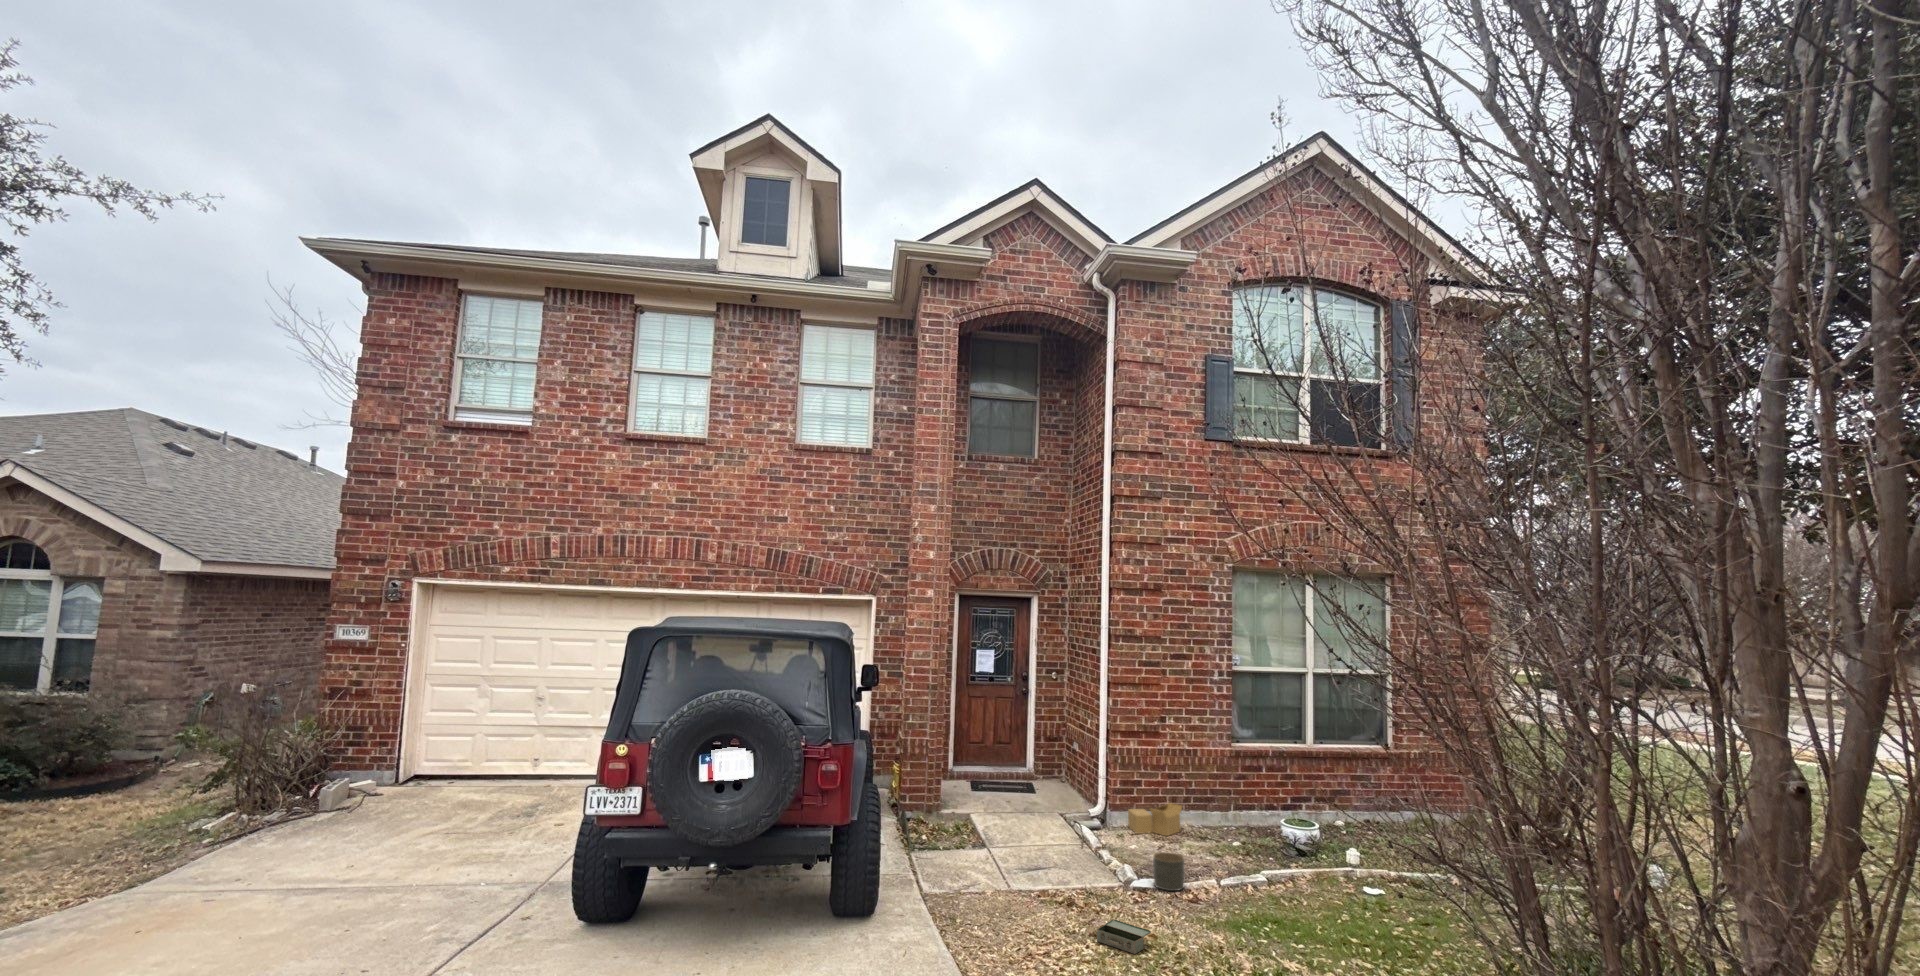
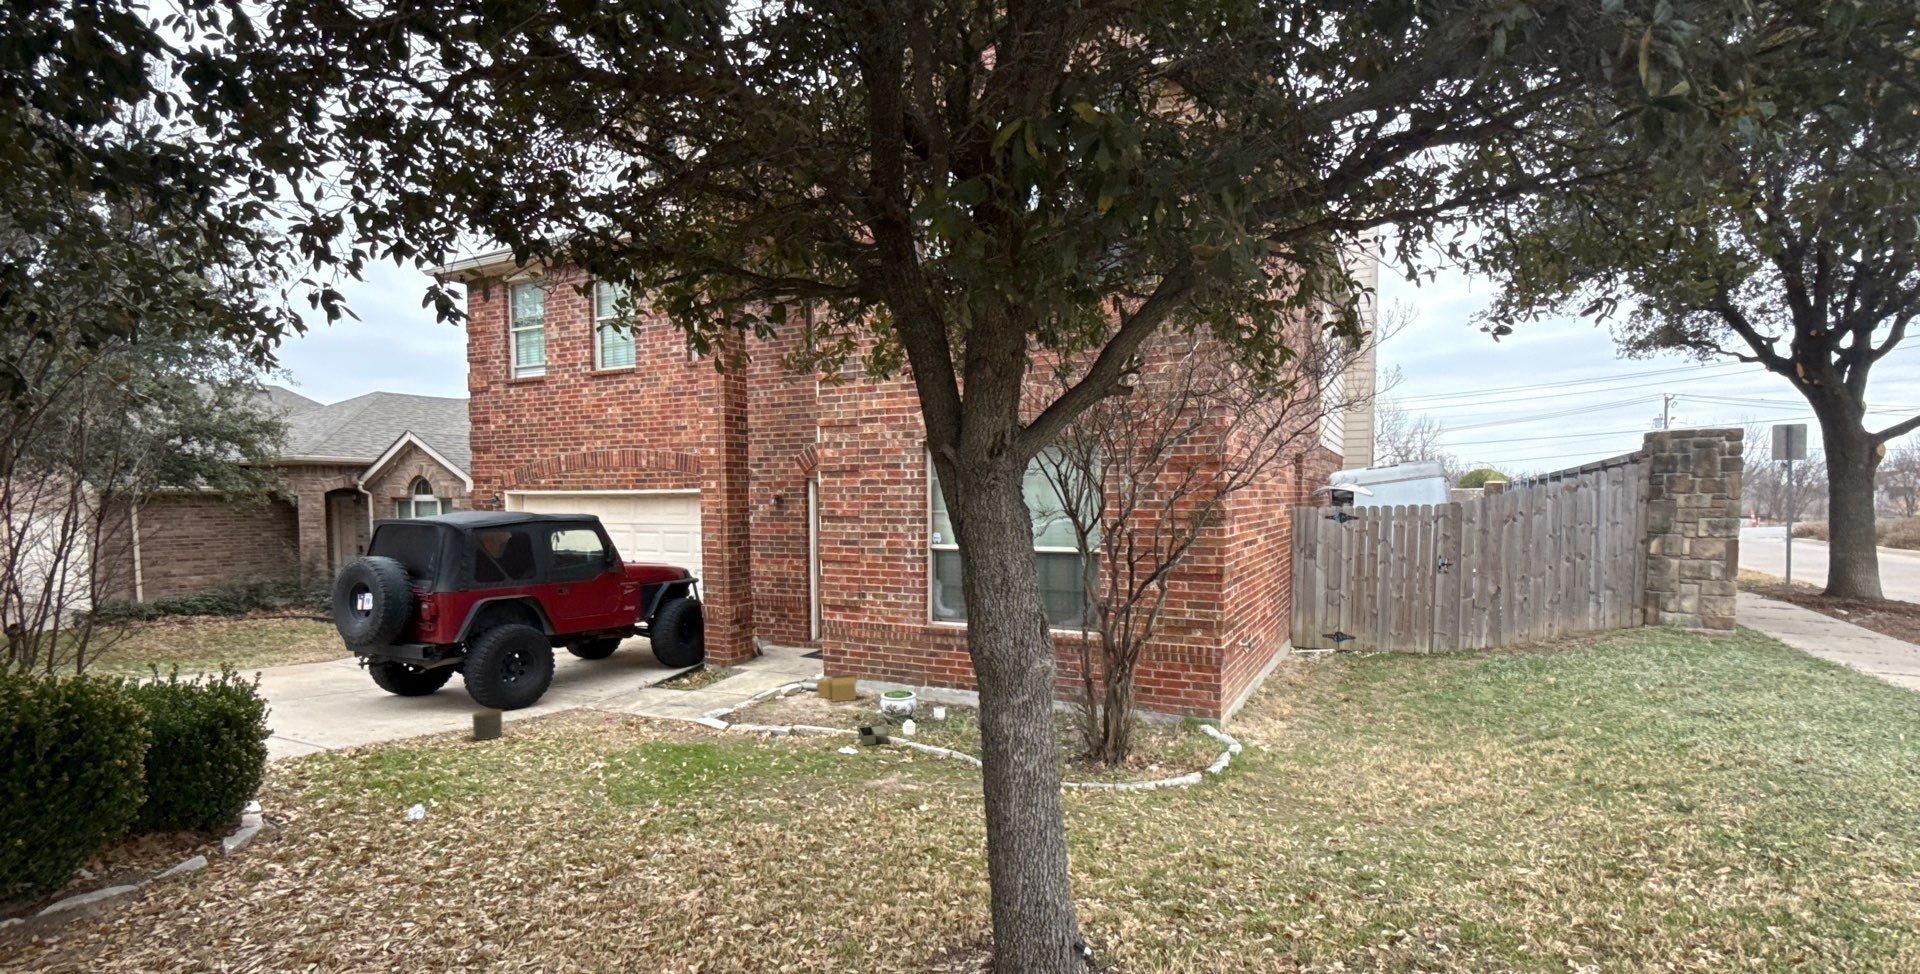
planter: present [1153,852,1185,891] -> present [472,709,502,740]
toolbox: present [1097,920,1151,954] -> present [858,725,888,745]

